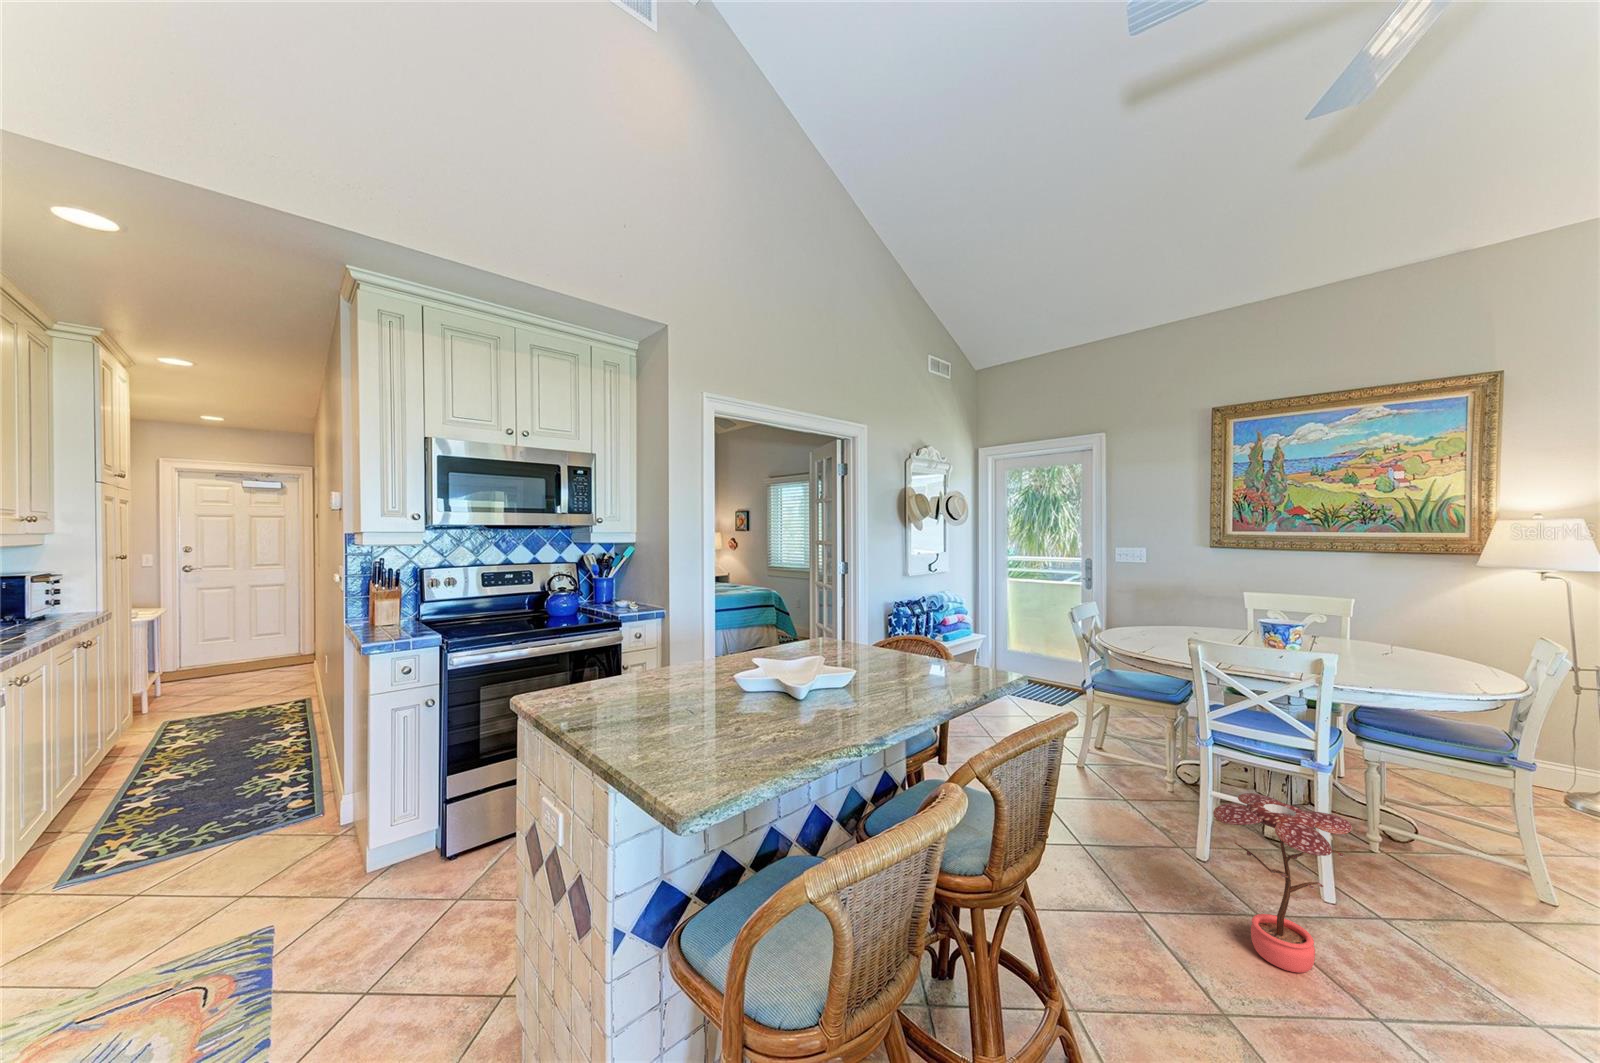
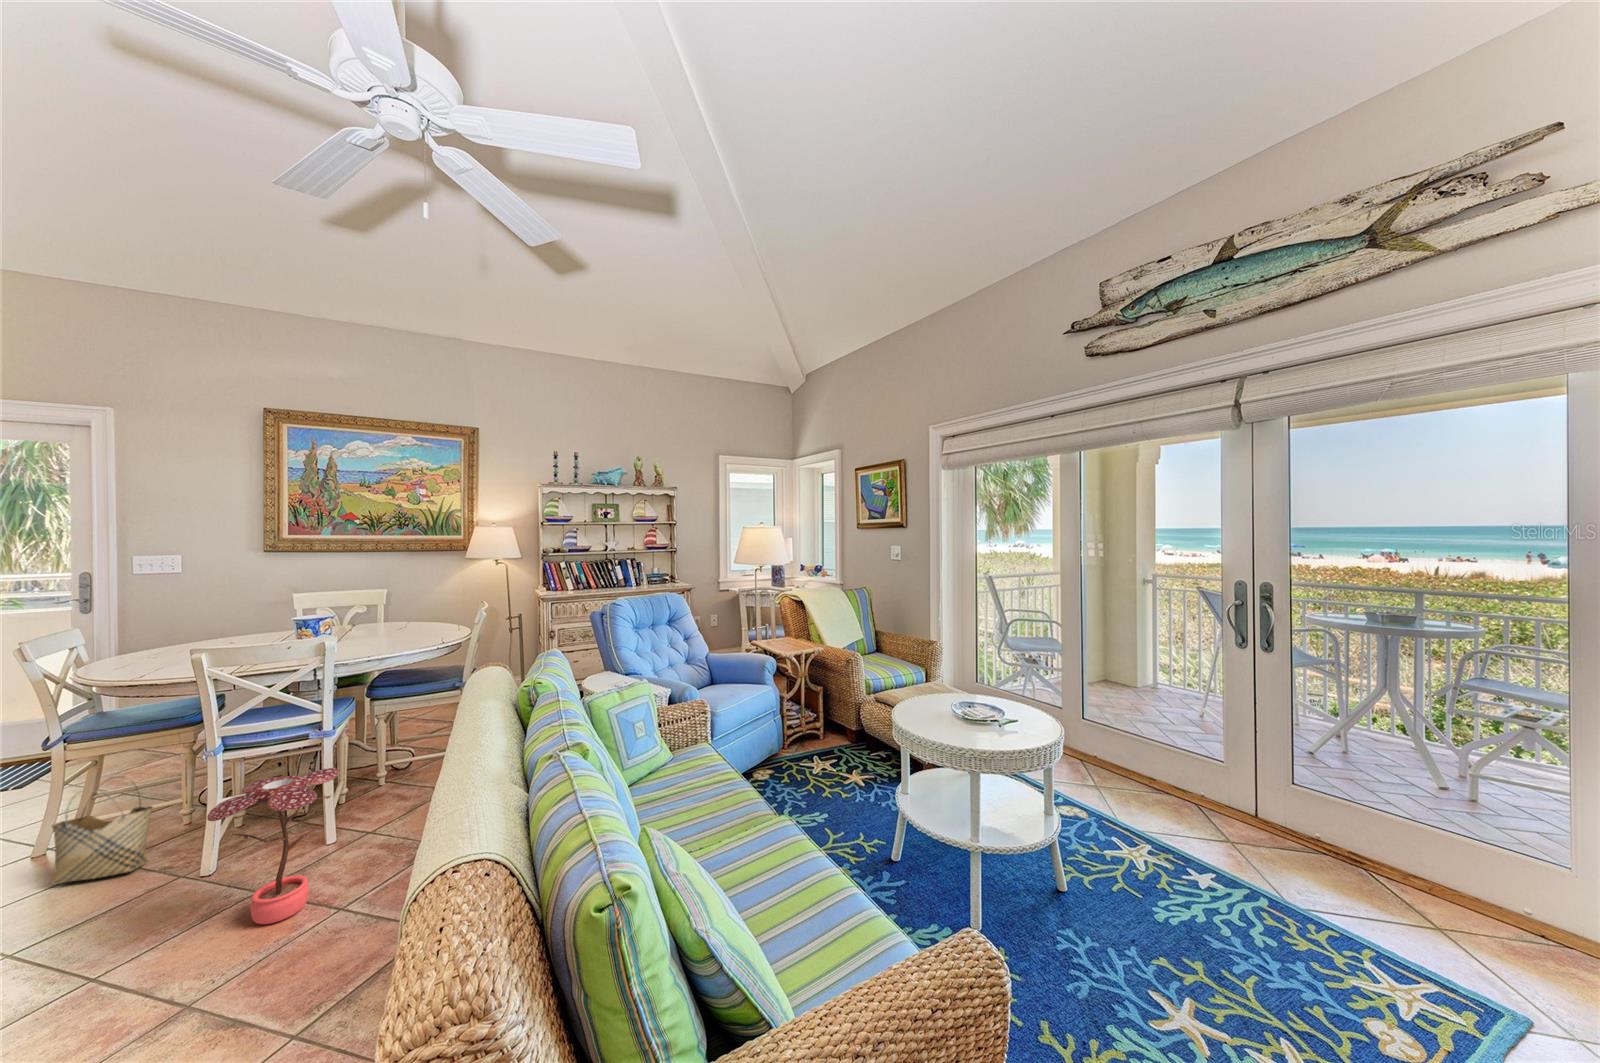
woven basket: none [1088,731,1150,819] -> present [51,777,153,885]

